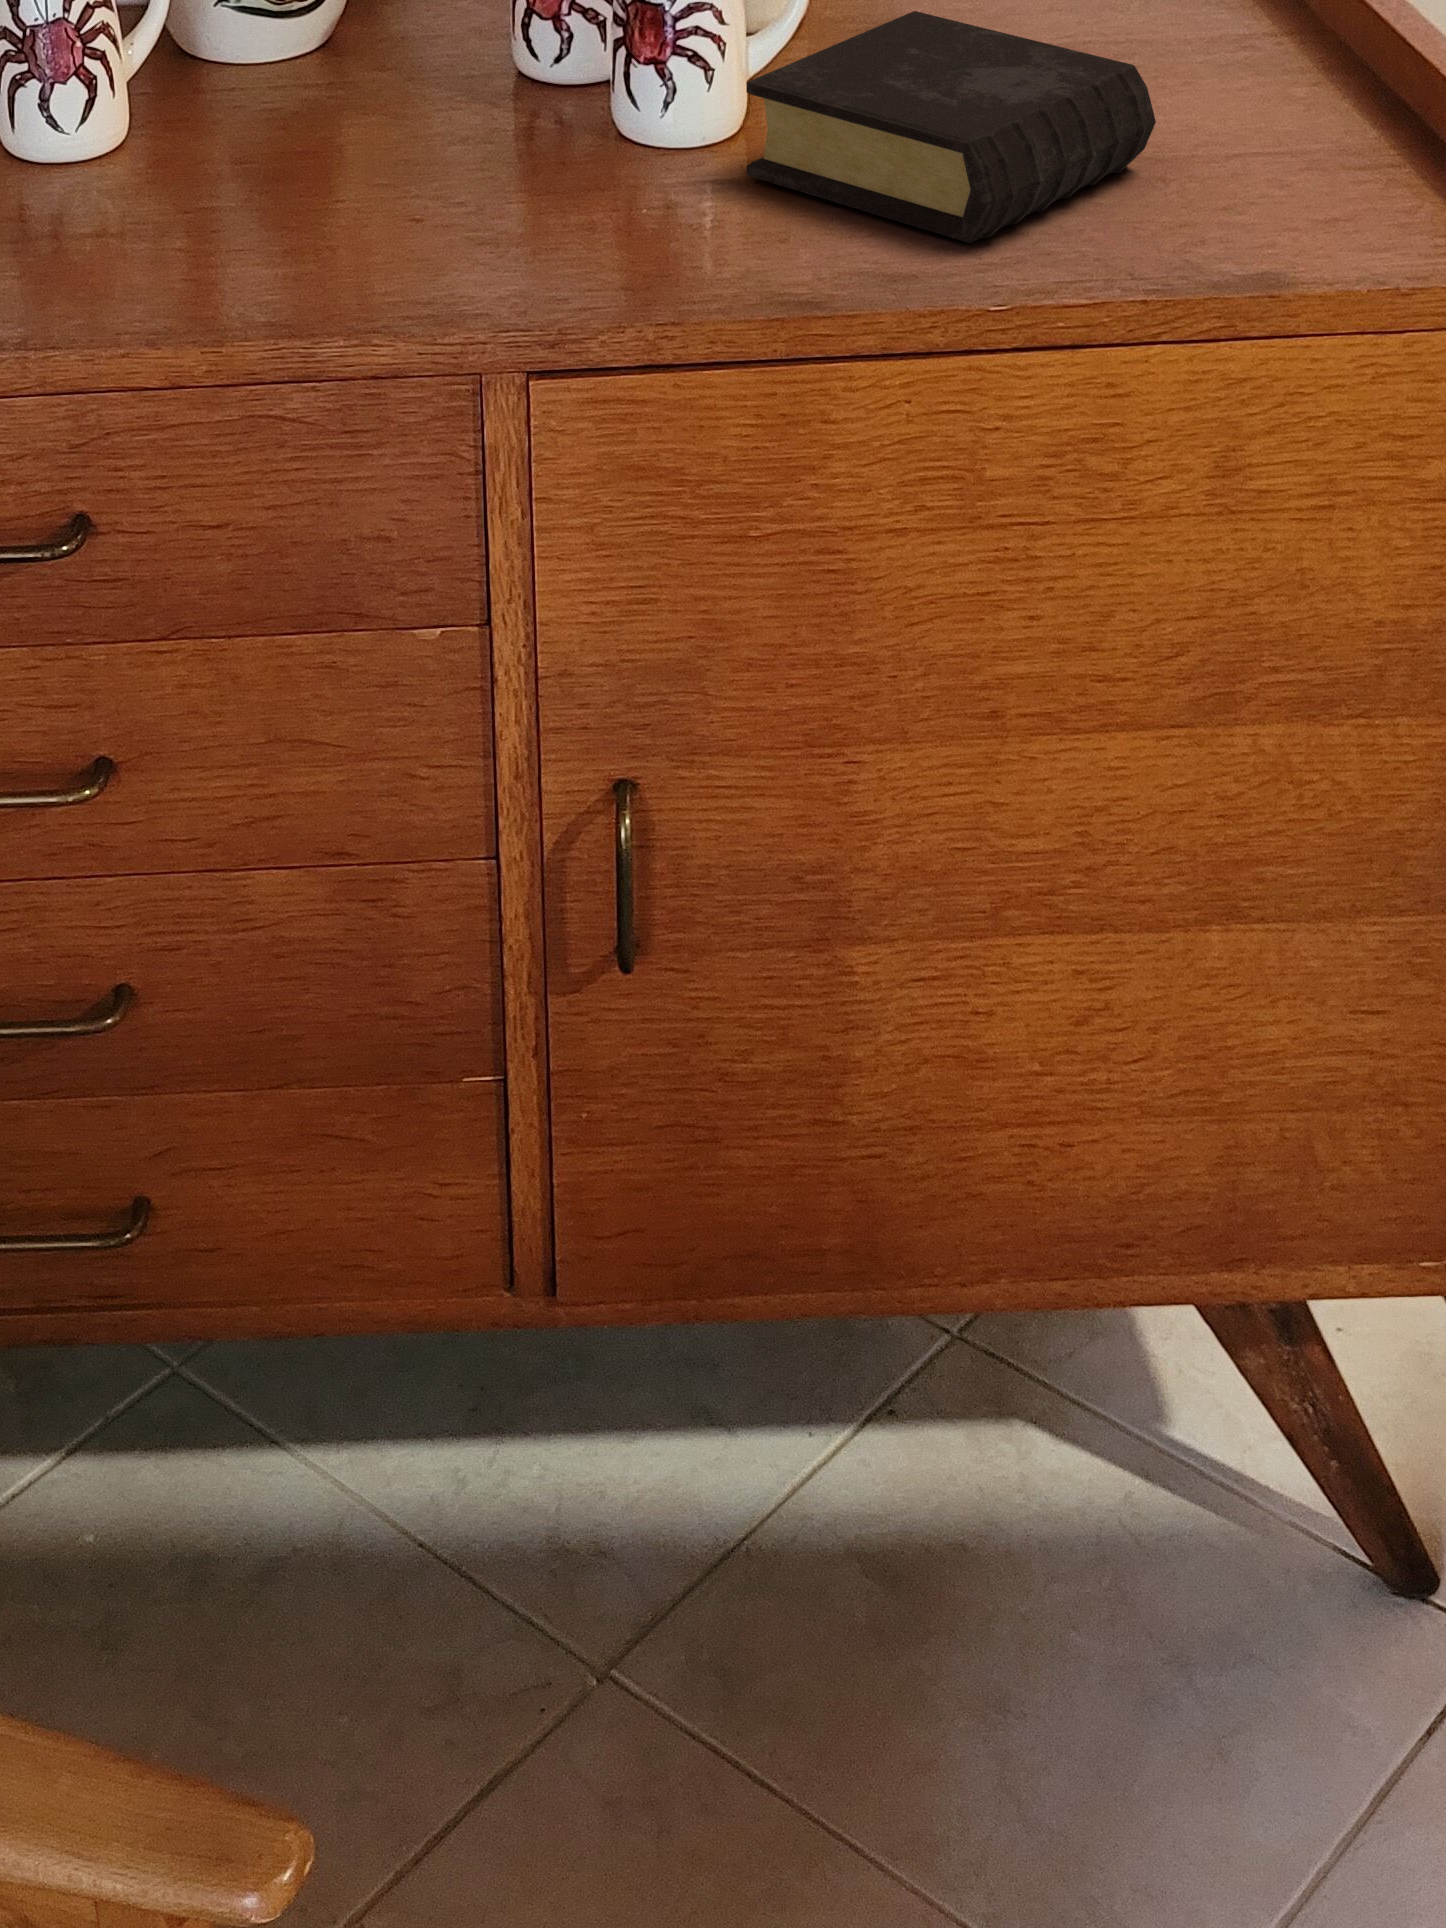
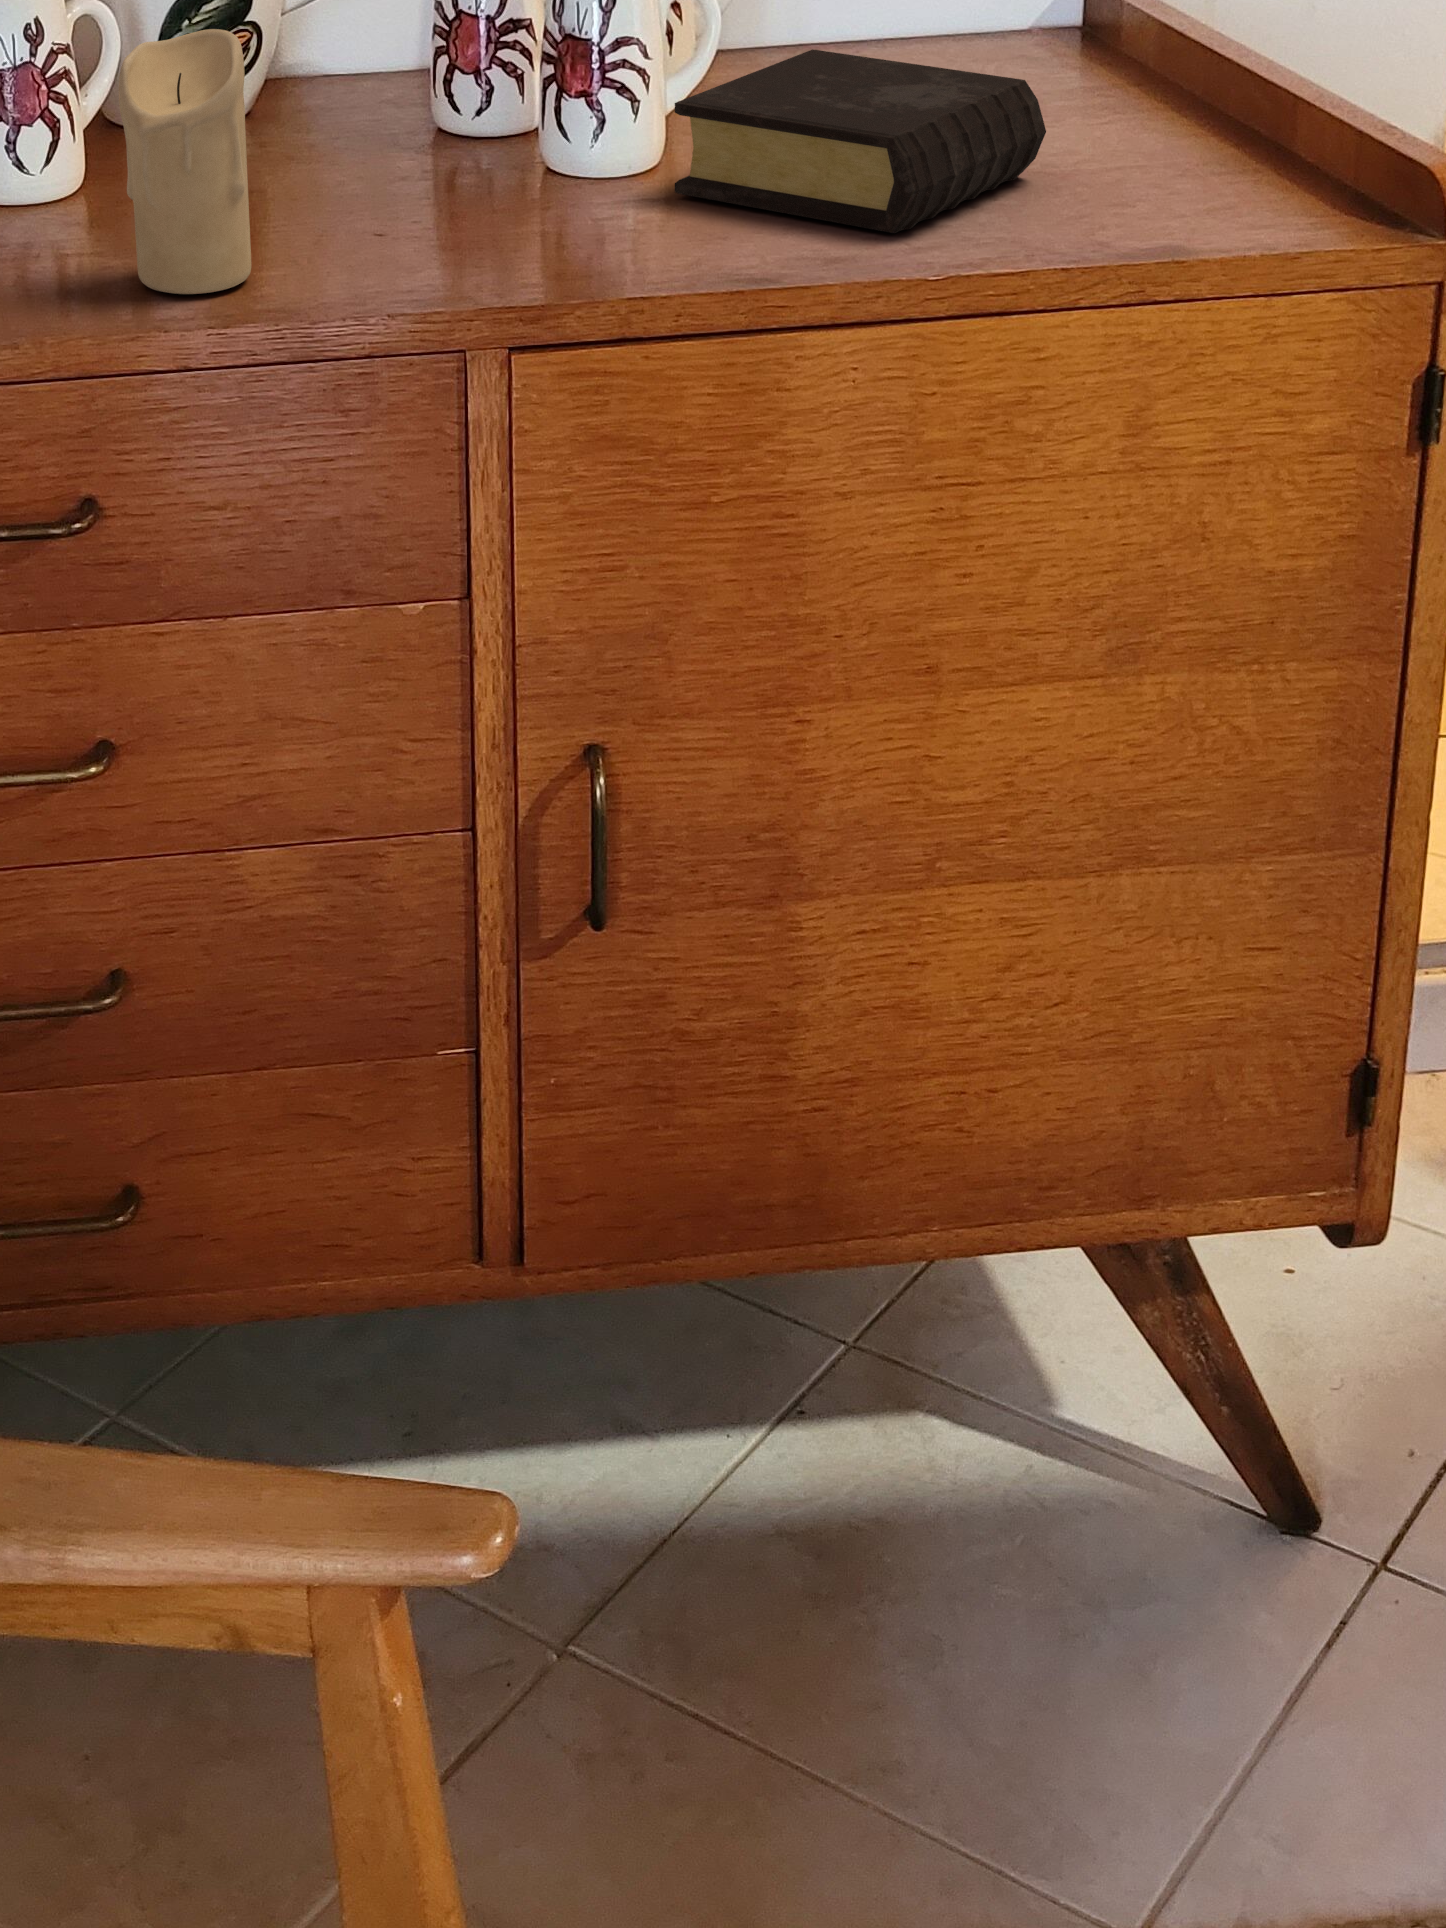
candle: none [125,13,270,295] -> present [118,29,251,294]

